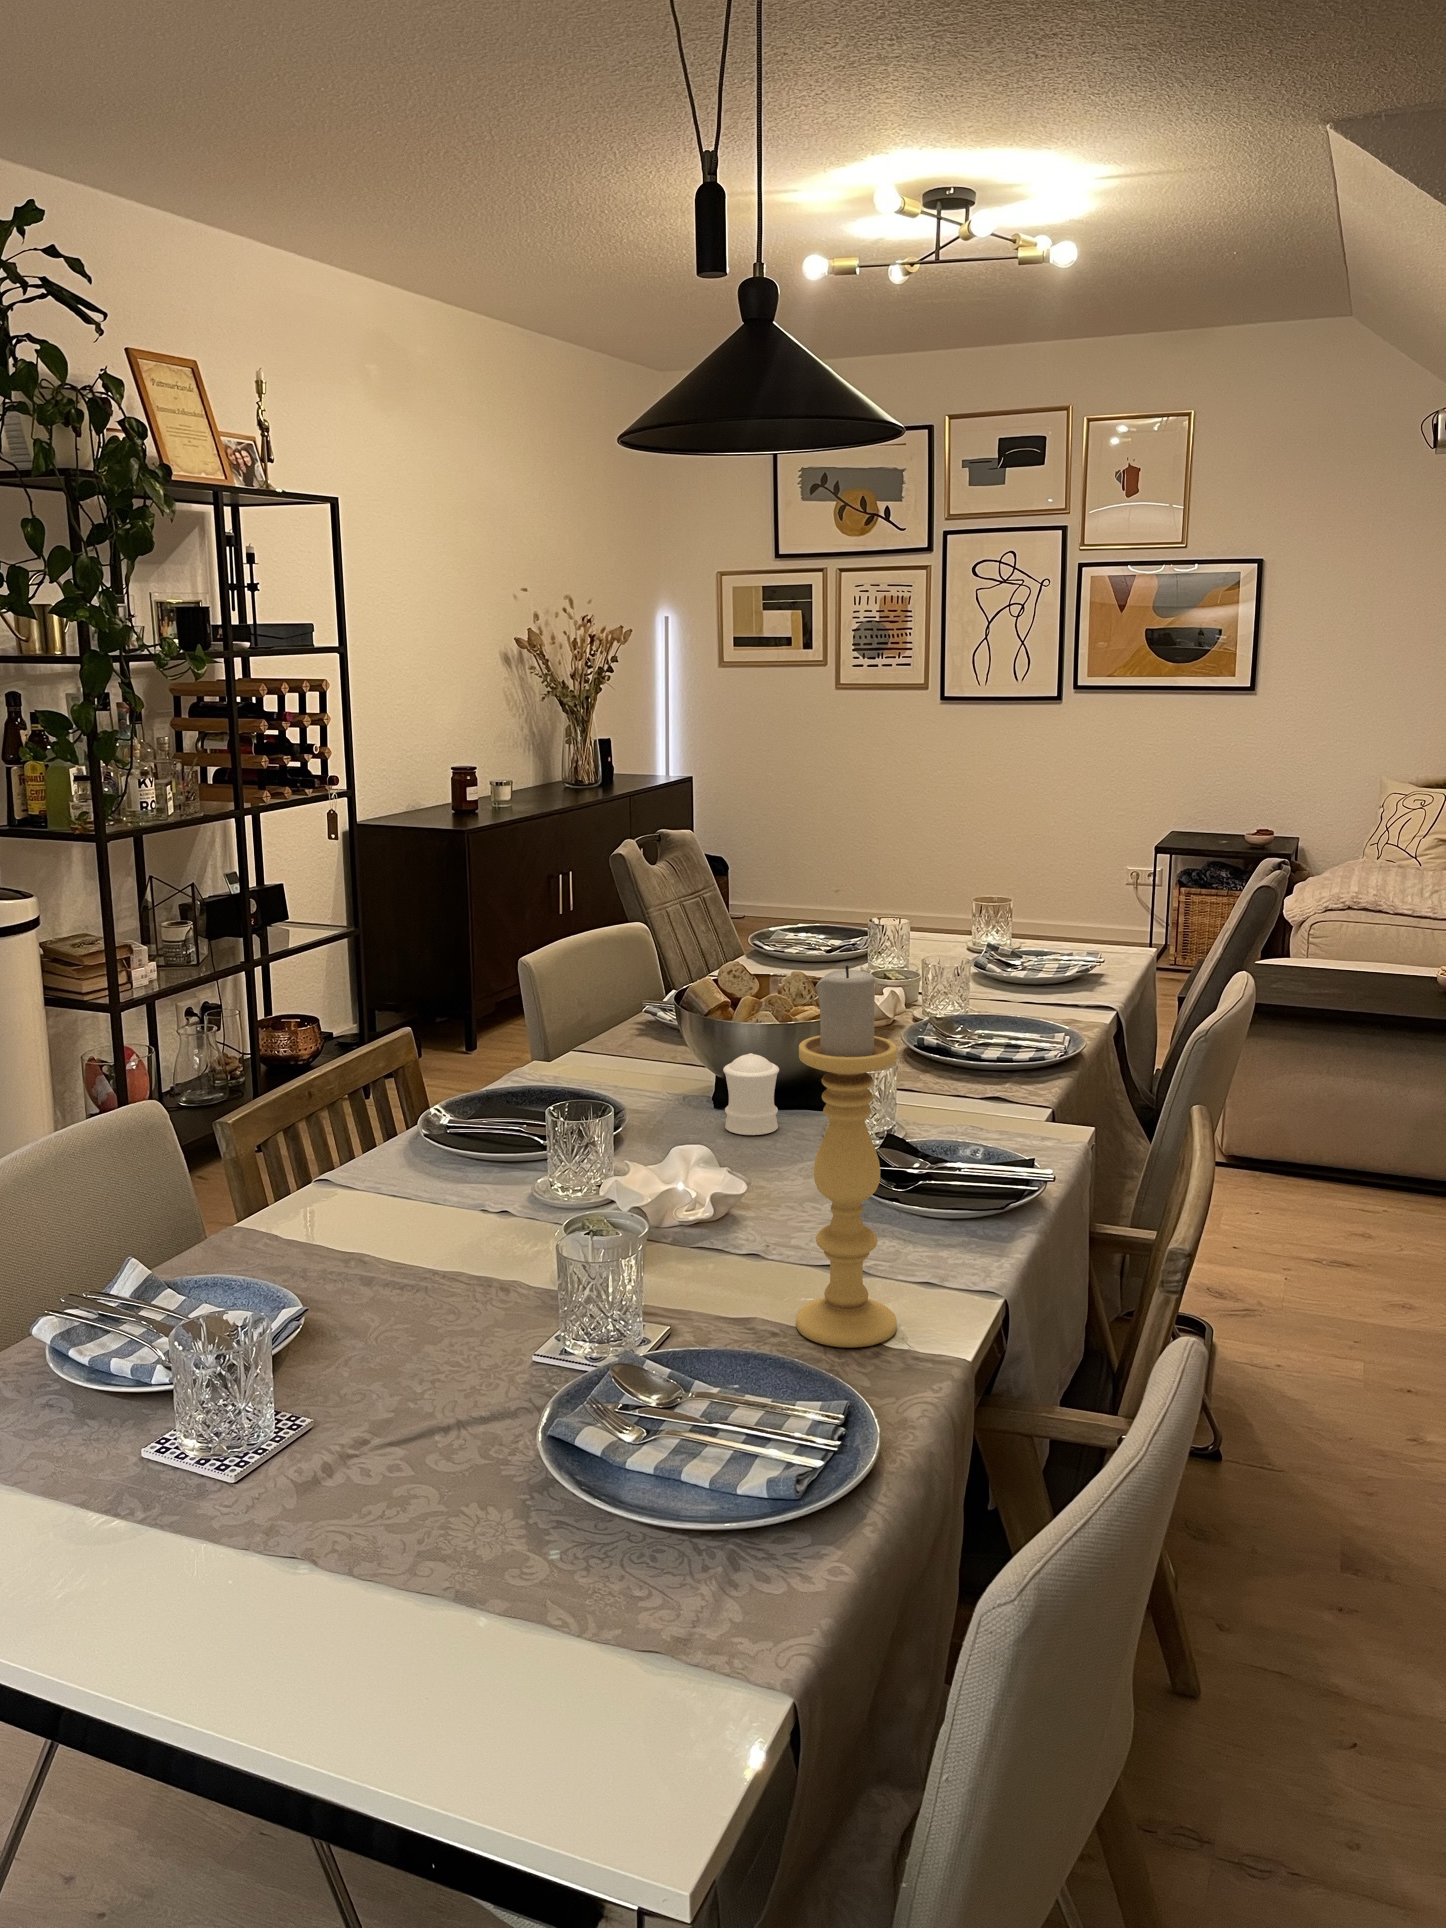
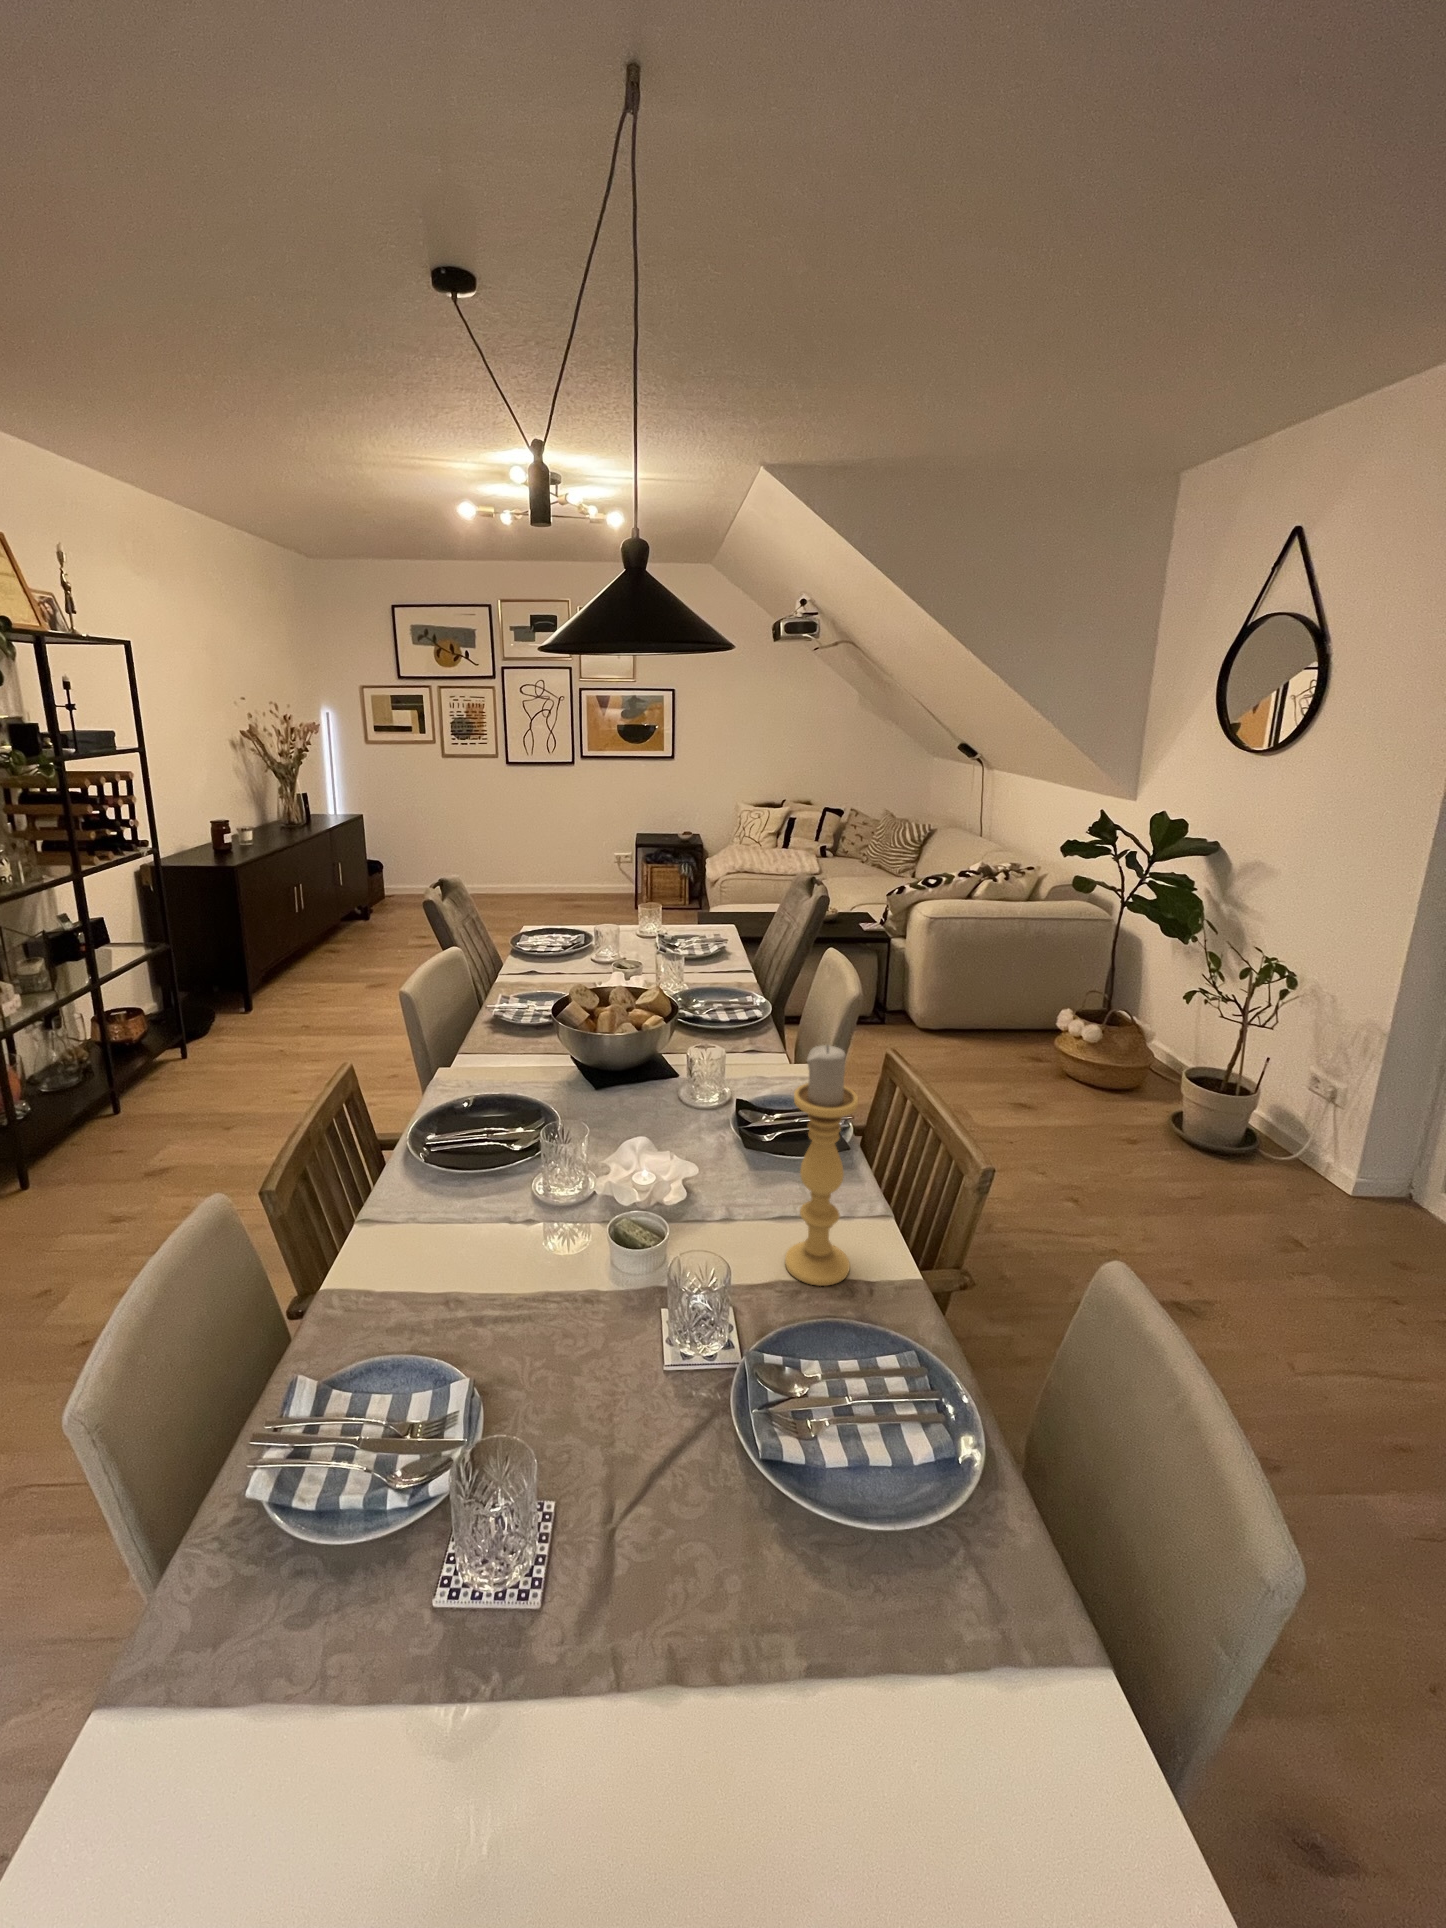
salt shaker: present [723,1053,779,1135] -> none [607,1058,643,1111]

